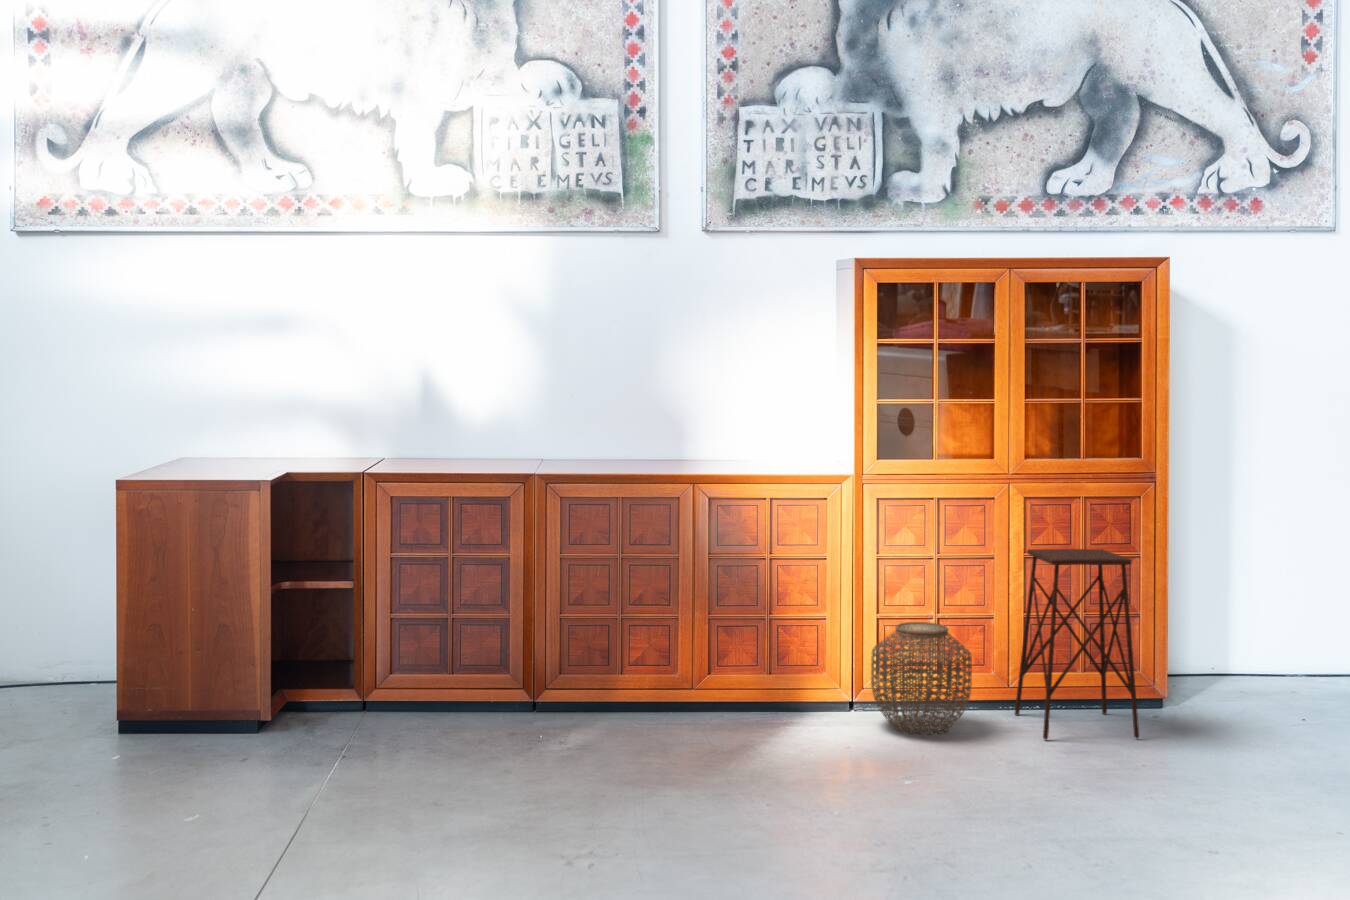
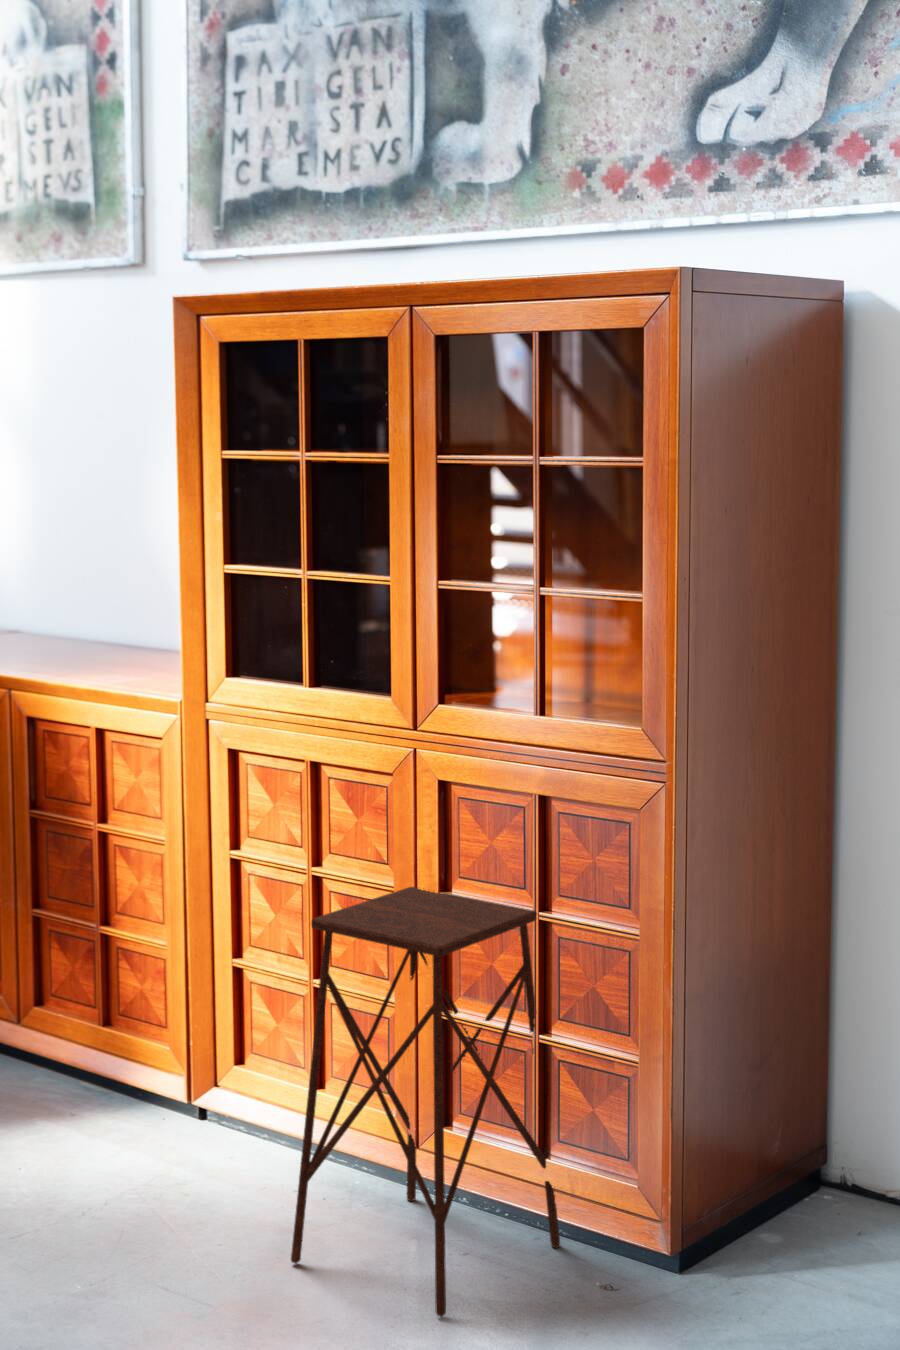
woven basket: present [871,622,972,734] -> none [107,983,290,1195]

